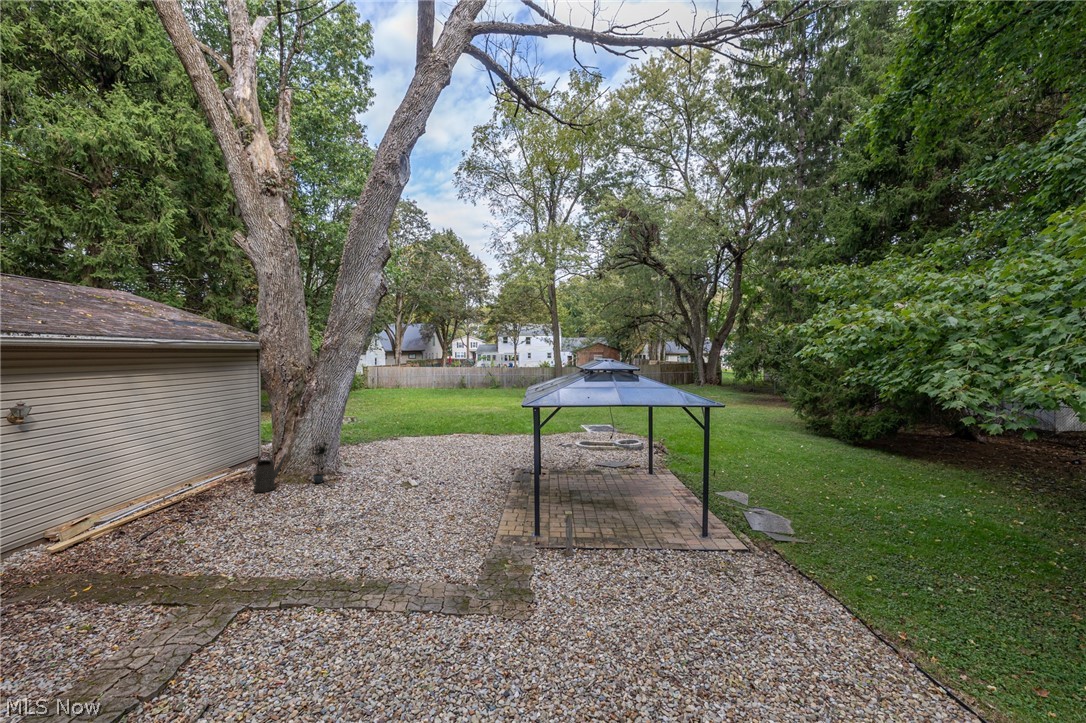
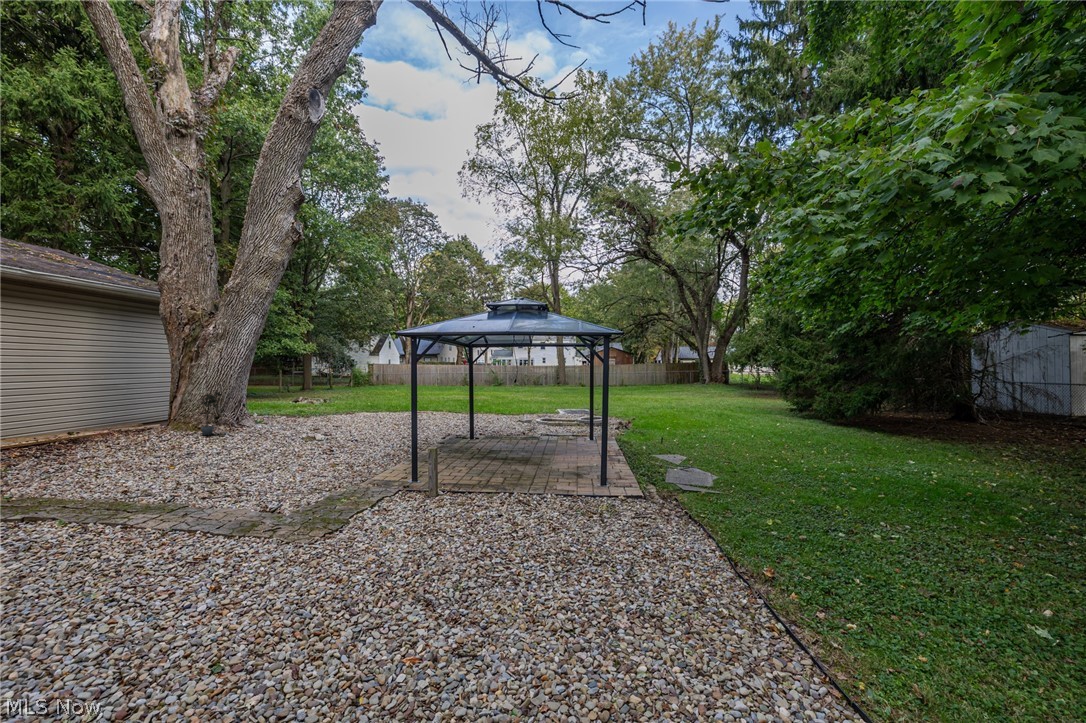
watering can: present [252,453,287,492] -> none [122,399,180,440]

